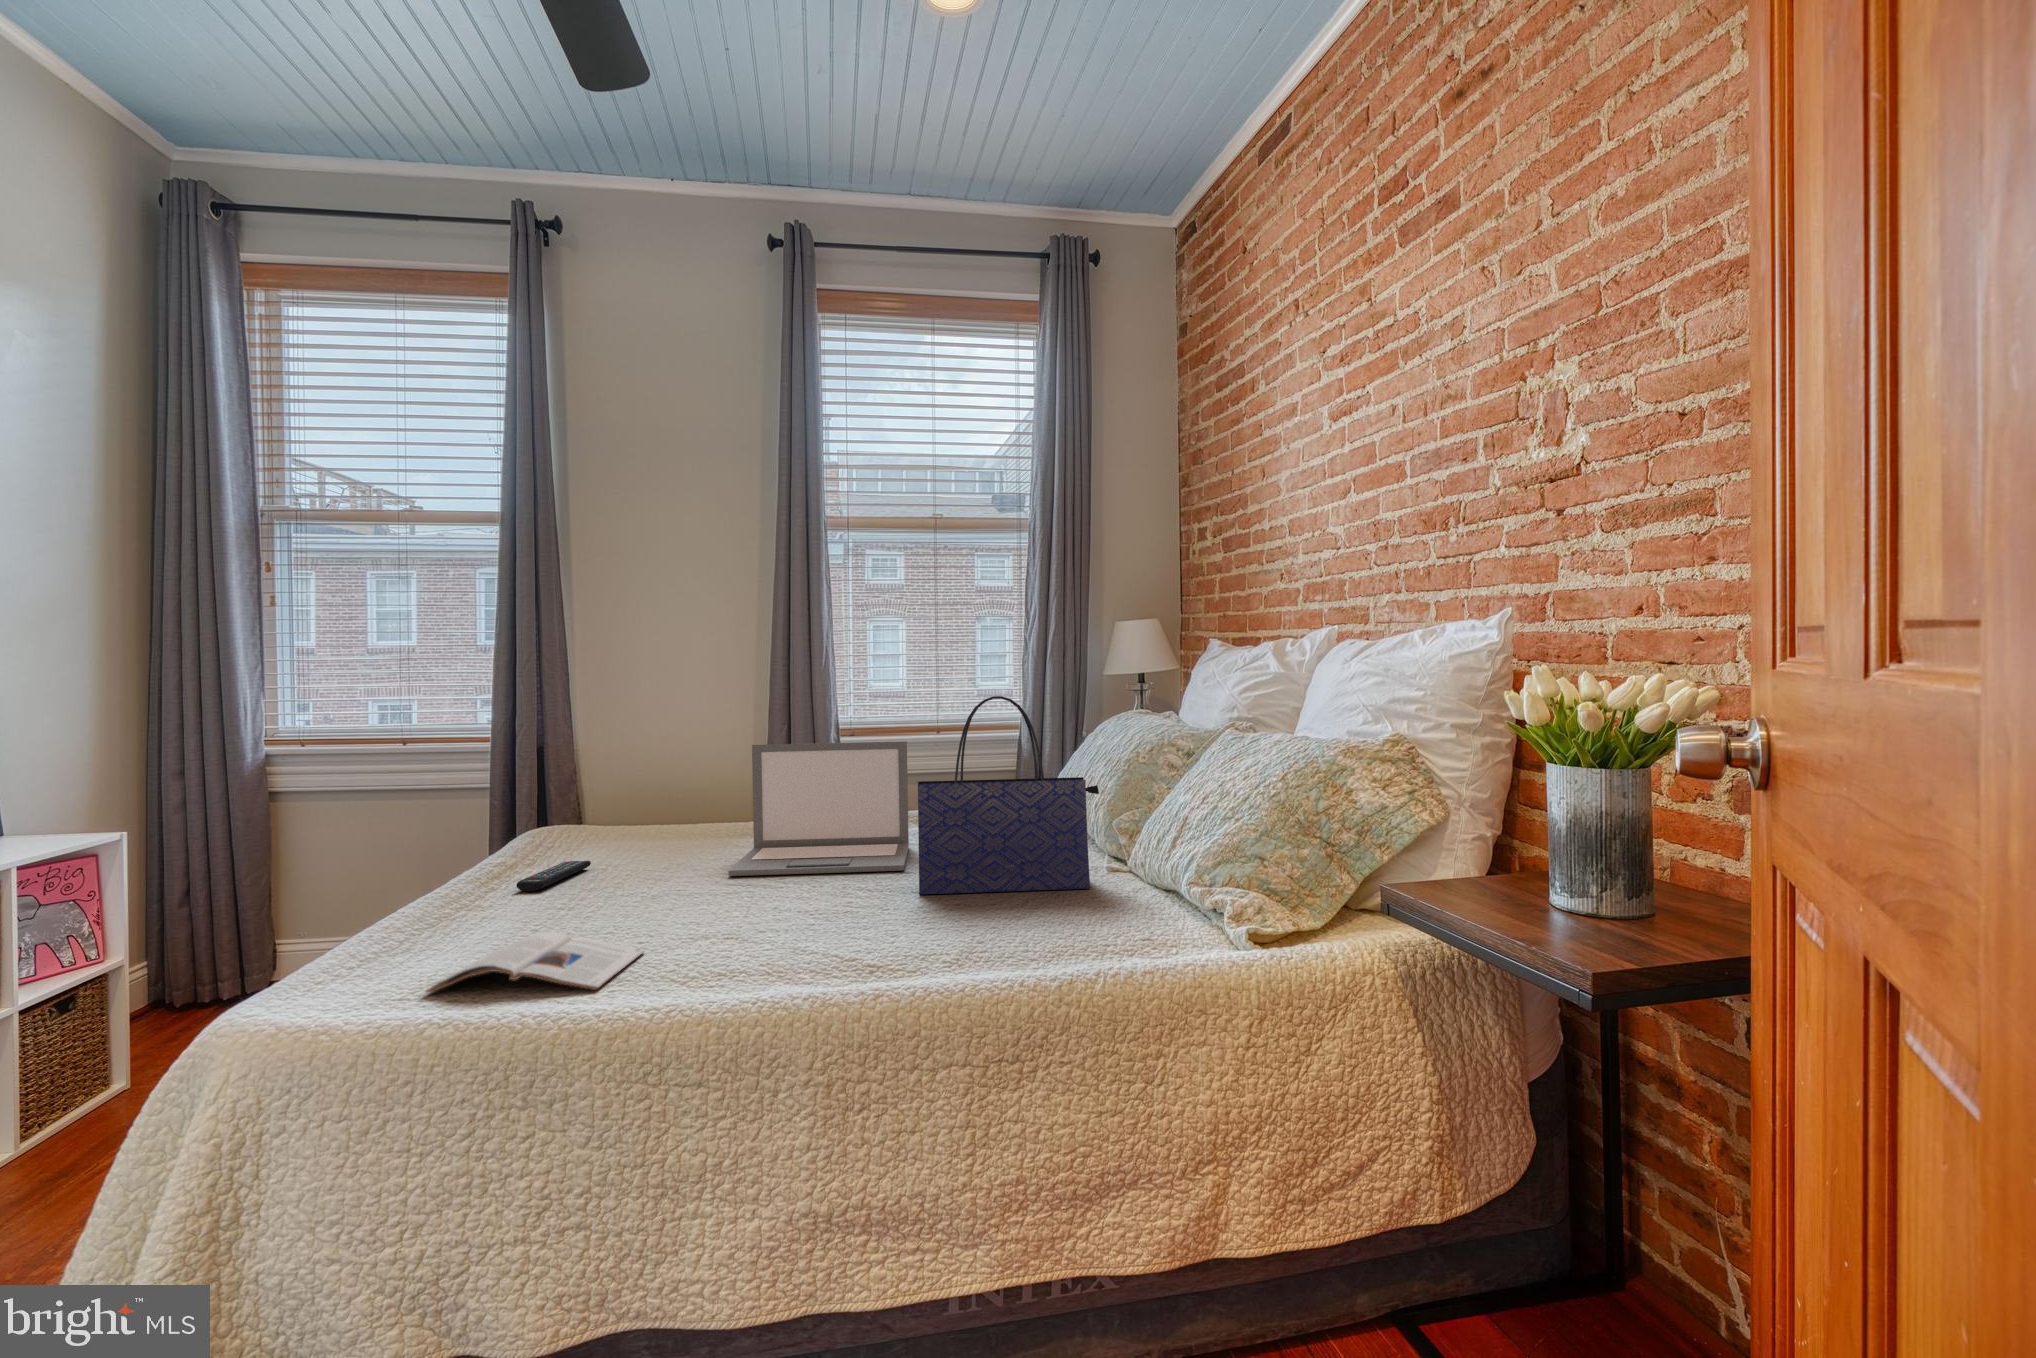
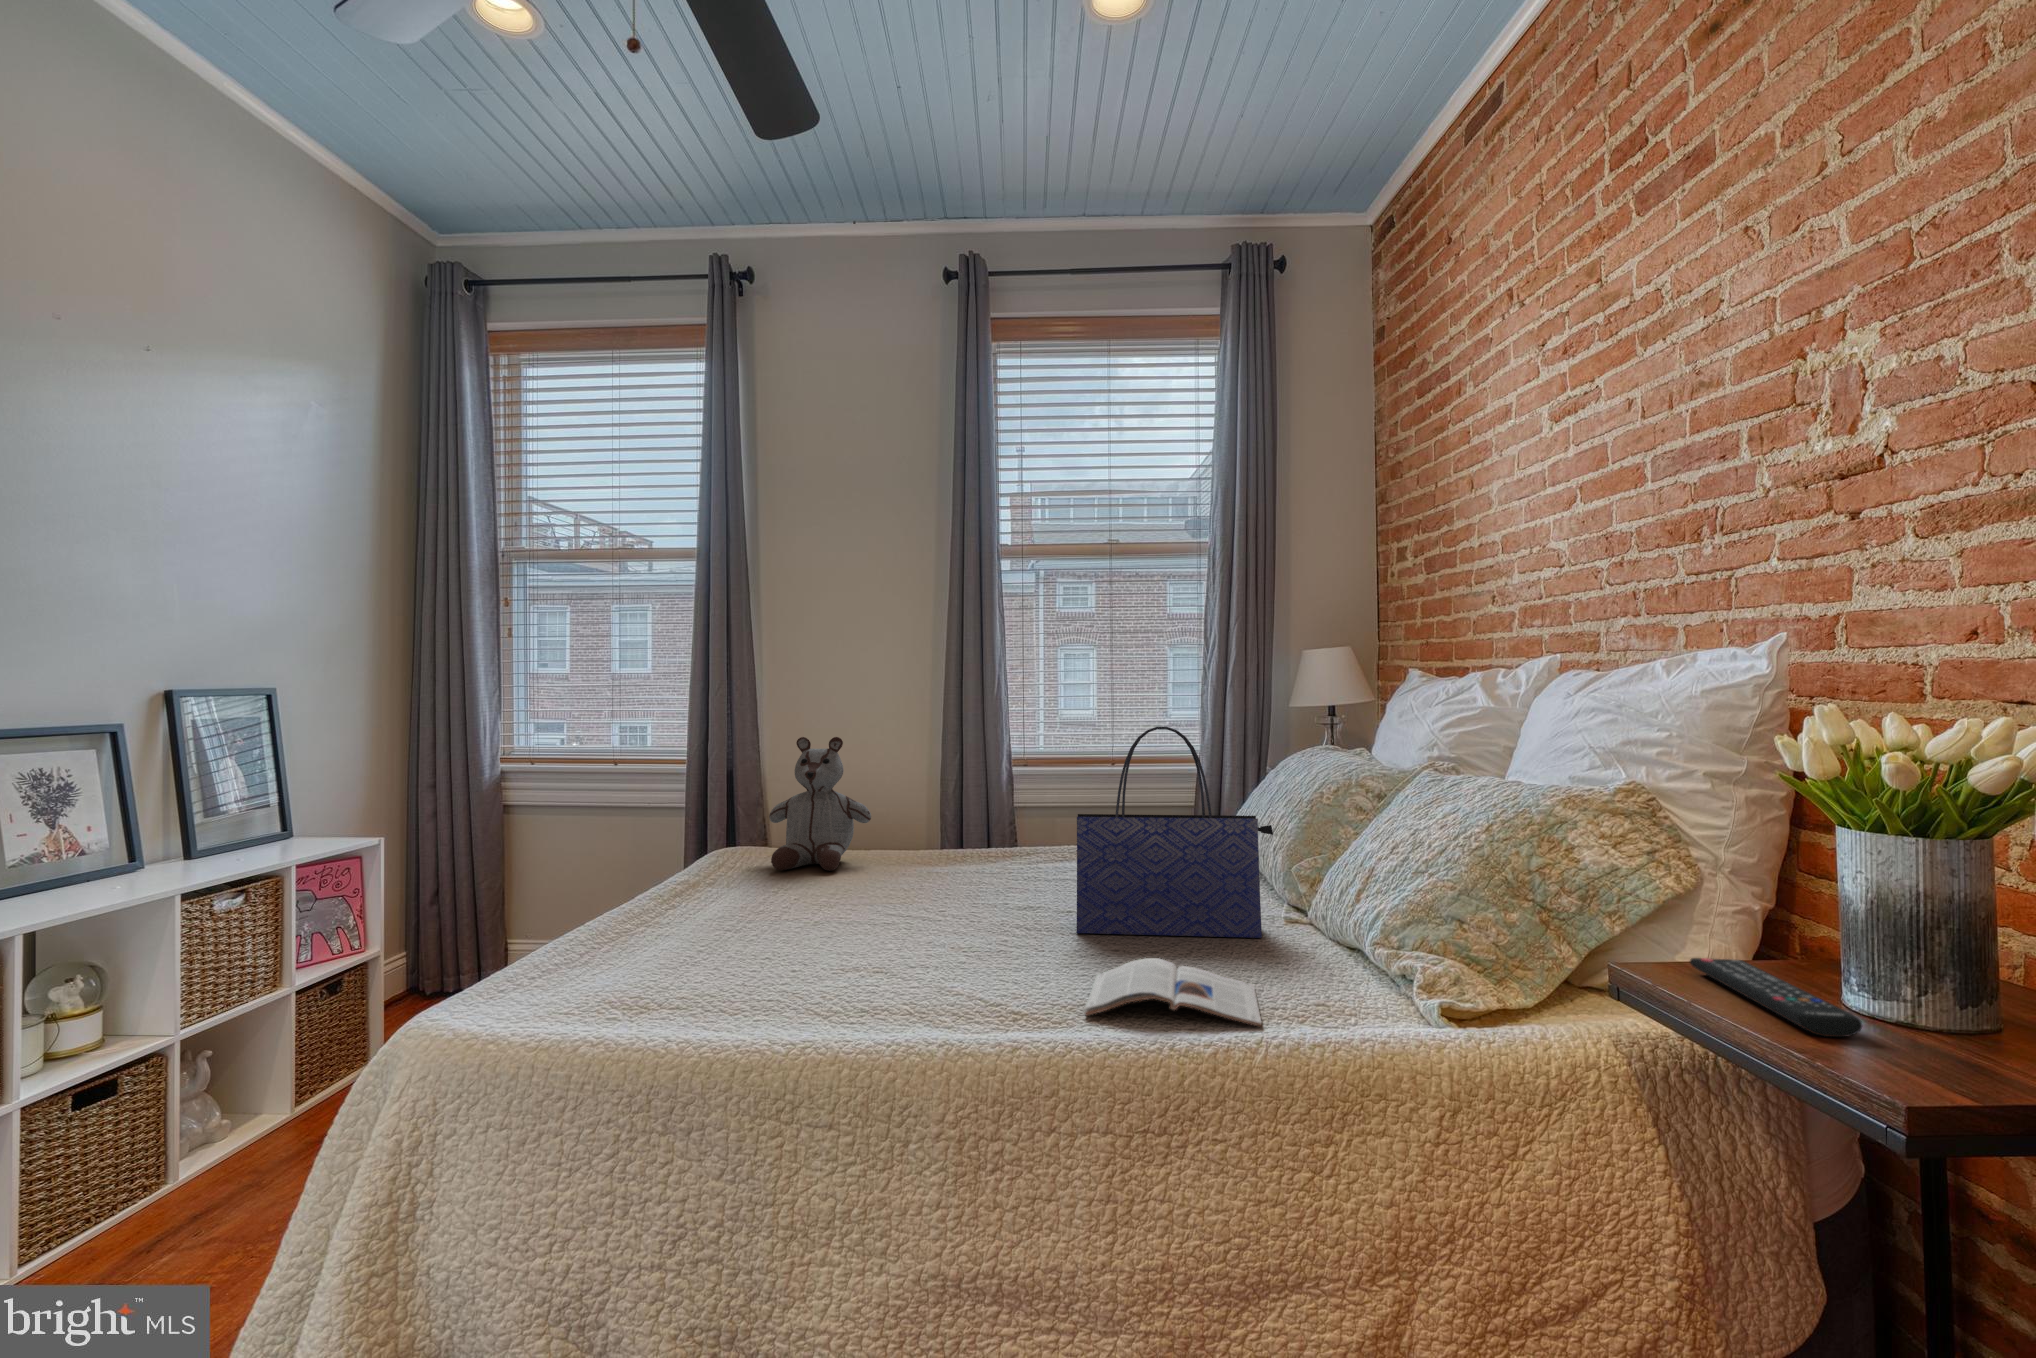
stuffed bear: none [588,714,699,853] -> present [769,737,871,871]
laptop: present [728,741,909,876] -> none [891,770,1073,905]
remote control: present [516,861,591,892] -> present [1690,958,1862,1037]
magazine: present [426,932,644,992] -> present [1085,958,1262,1026]

